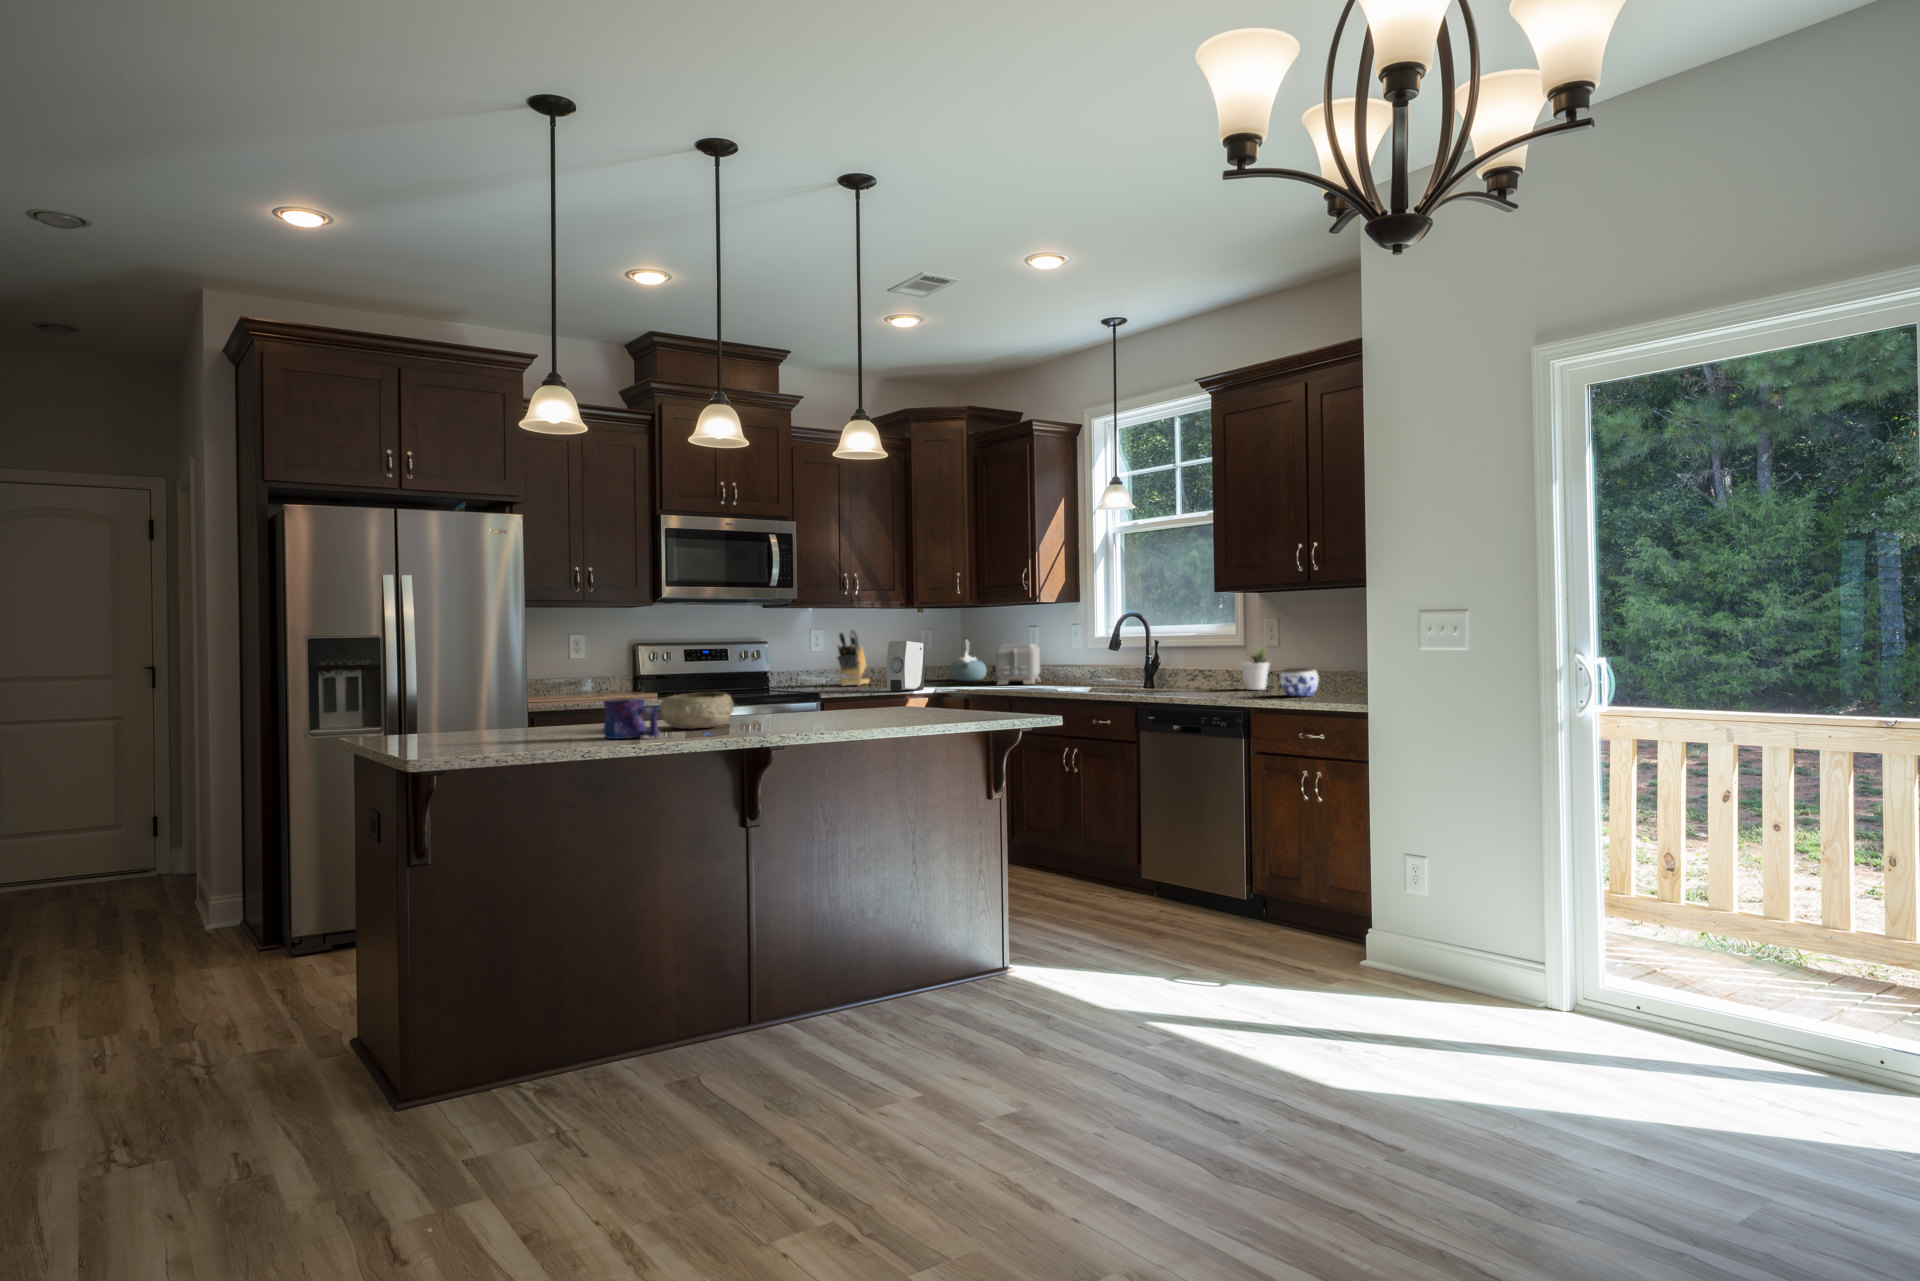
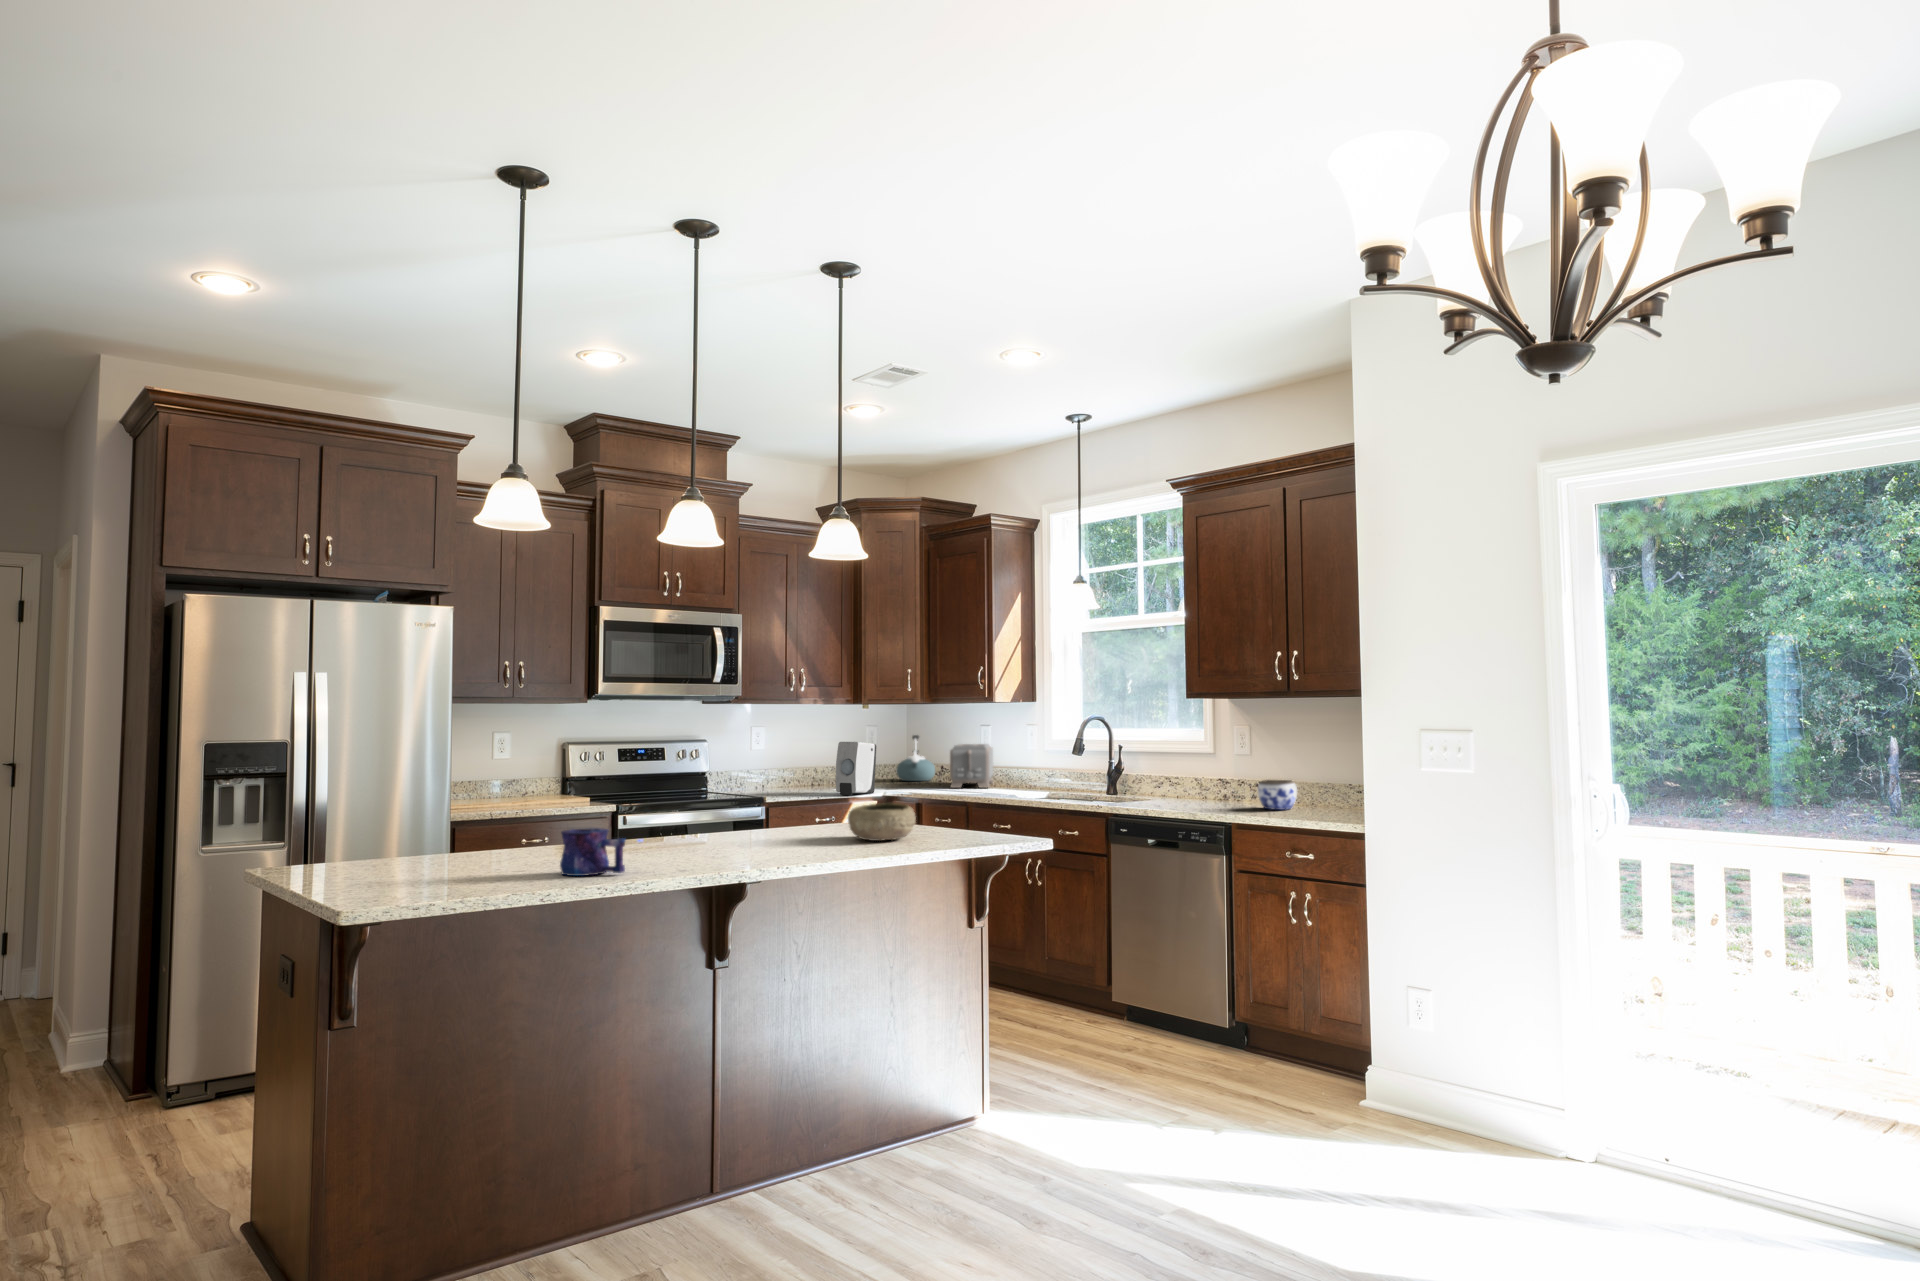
knife block: present [837,629,869,686] -> none [780,726,812,787]
potted plant: present [1240,648,1269,690] -> none [1210,752,1242,800]
bowl: present [660,692,734,729] -> present [848,803,916,841]

